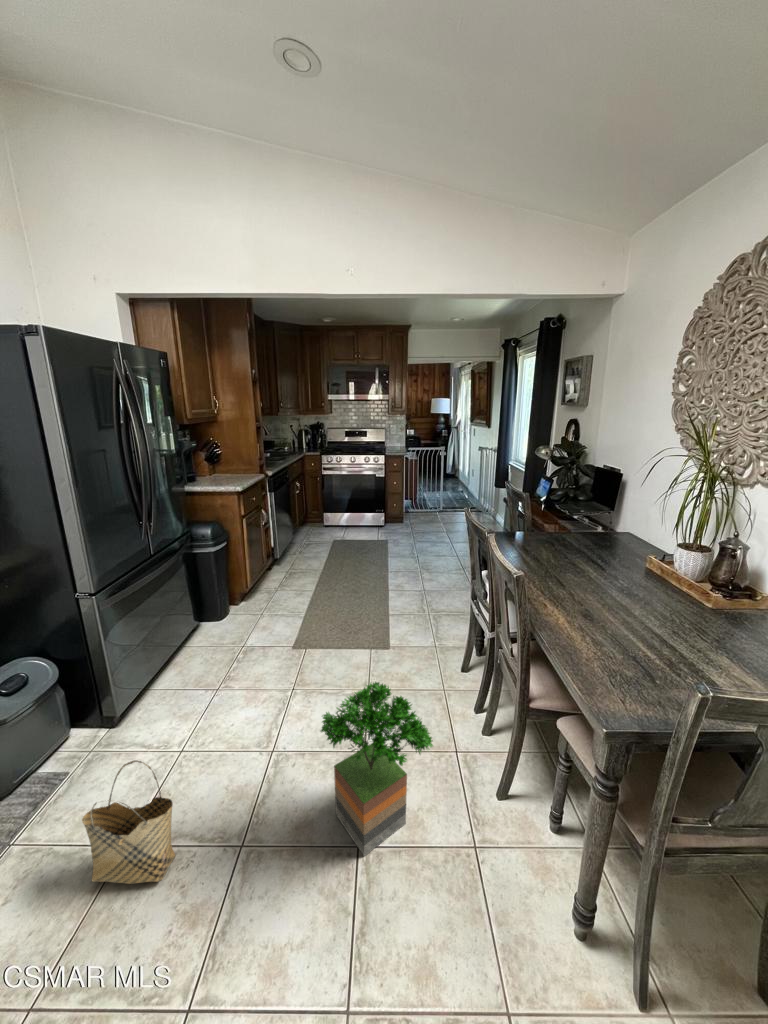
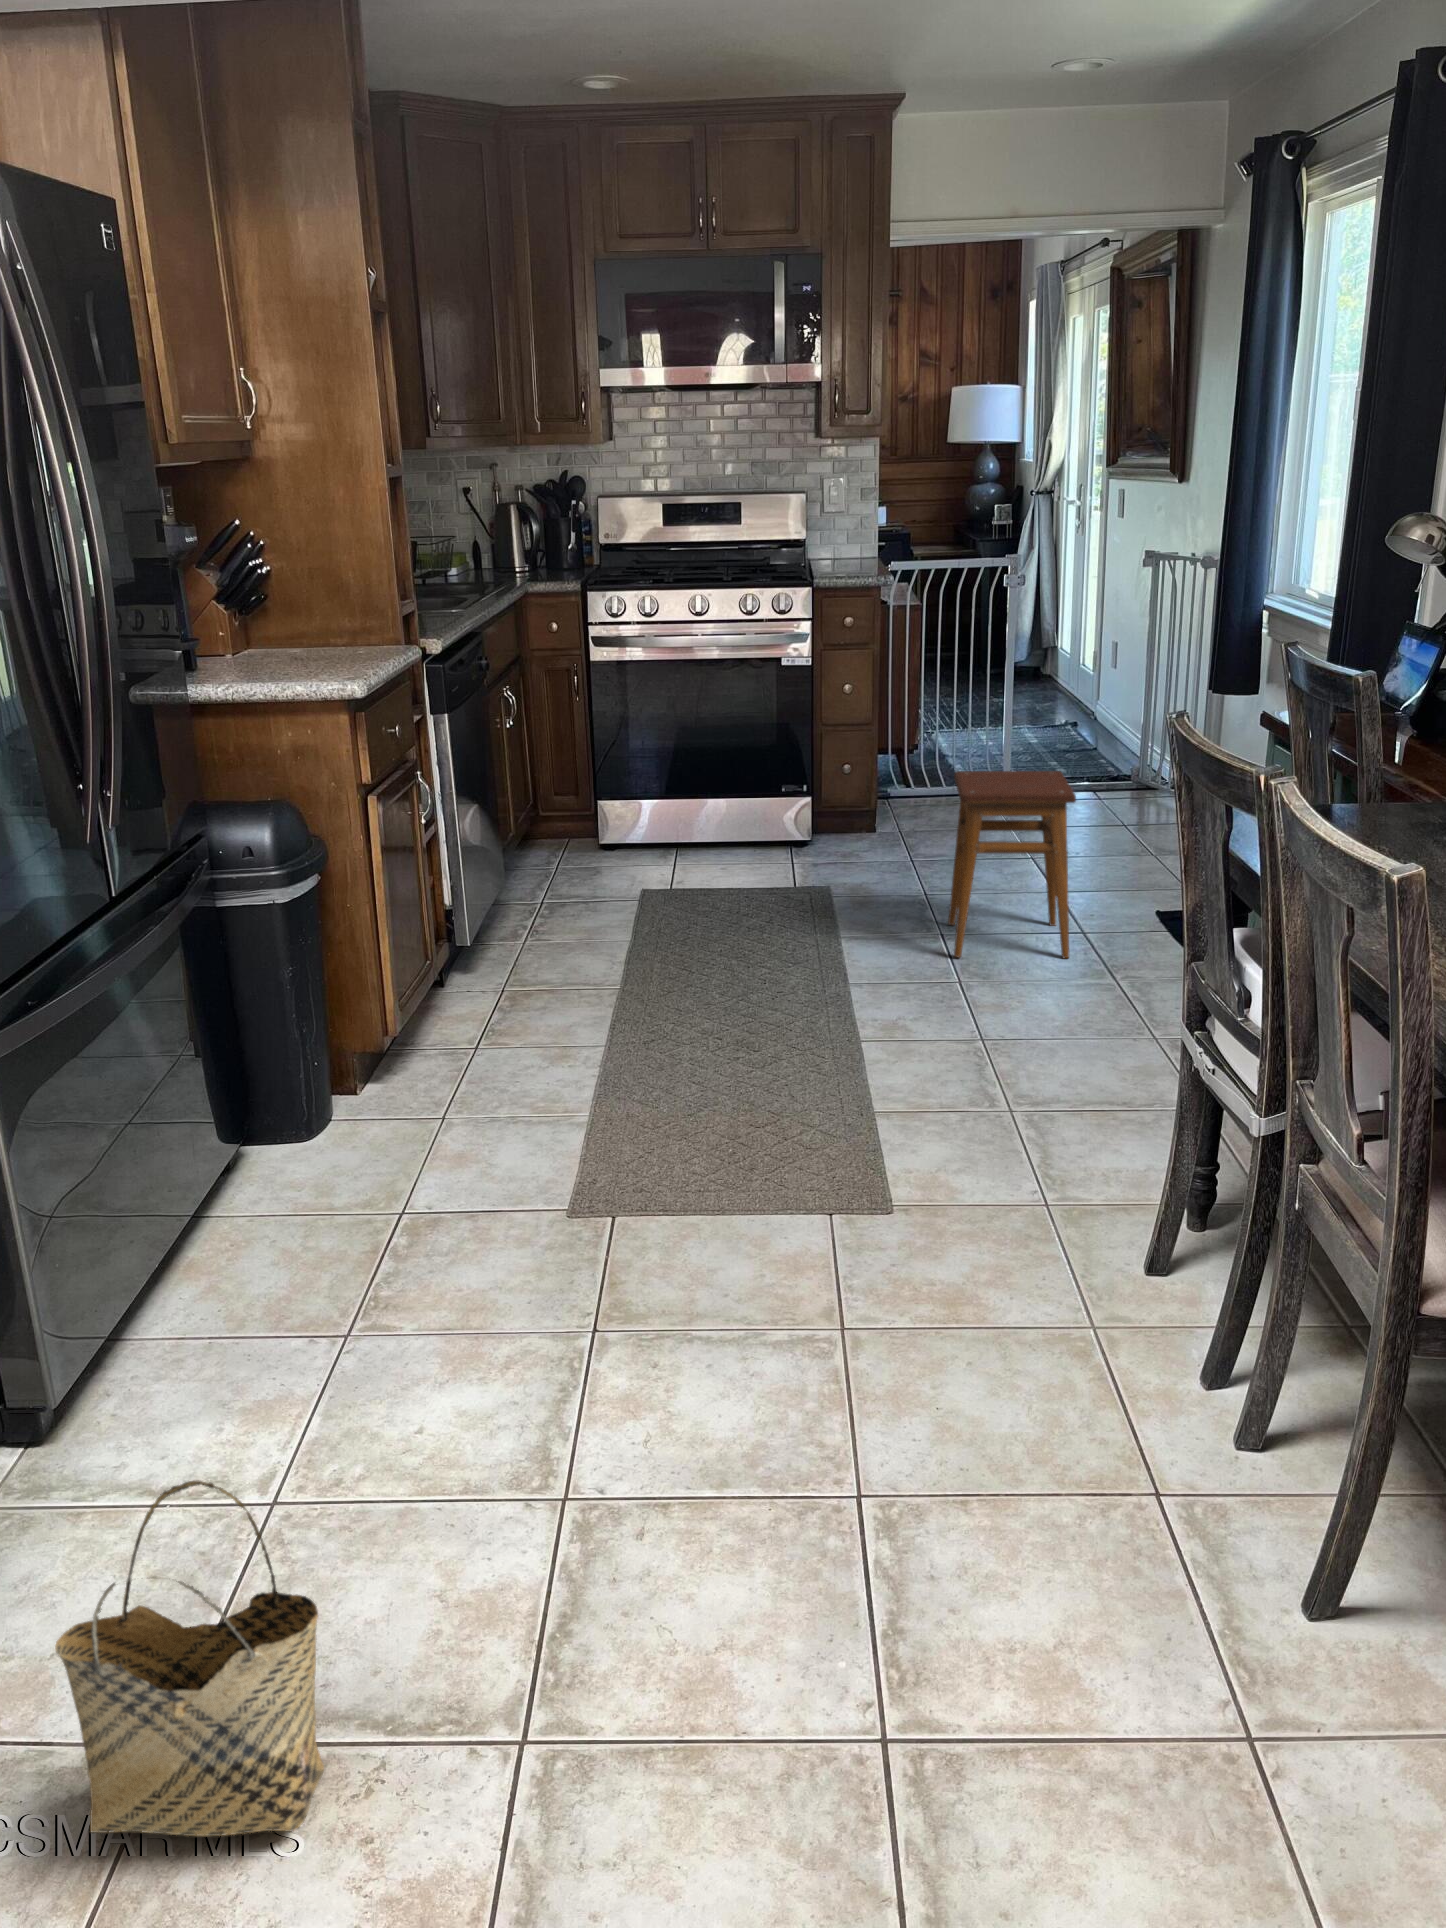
stool: none [419,511,455,566] -> present [948,771,1076,958]
potted tree: present [321,682,433,856] -> none [752,1246,1124,1766]

